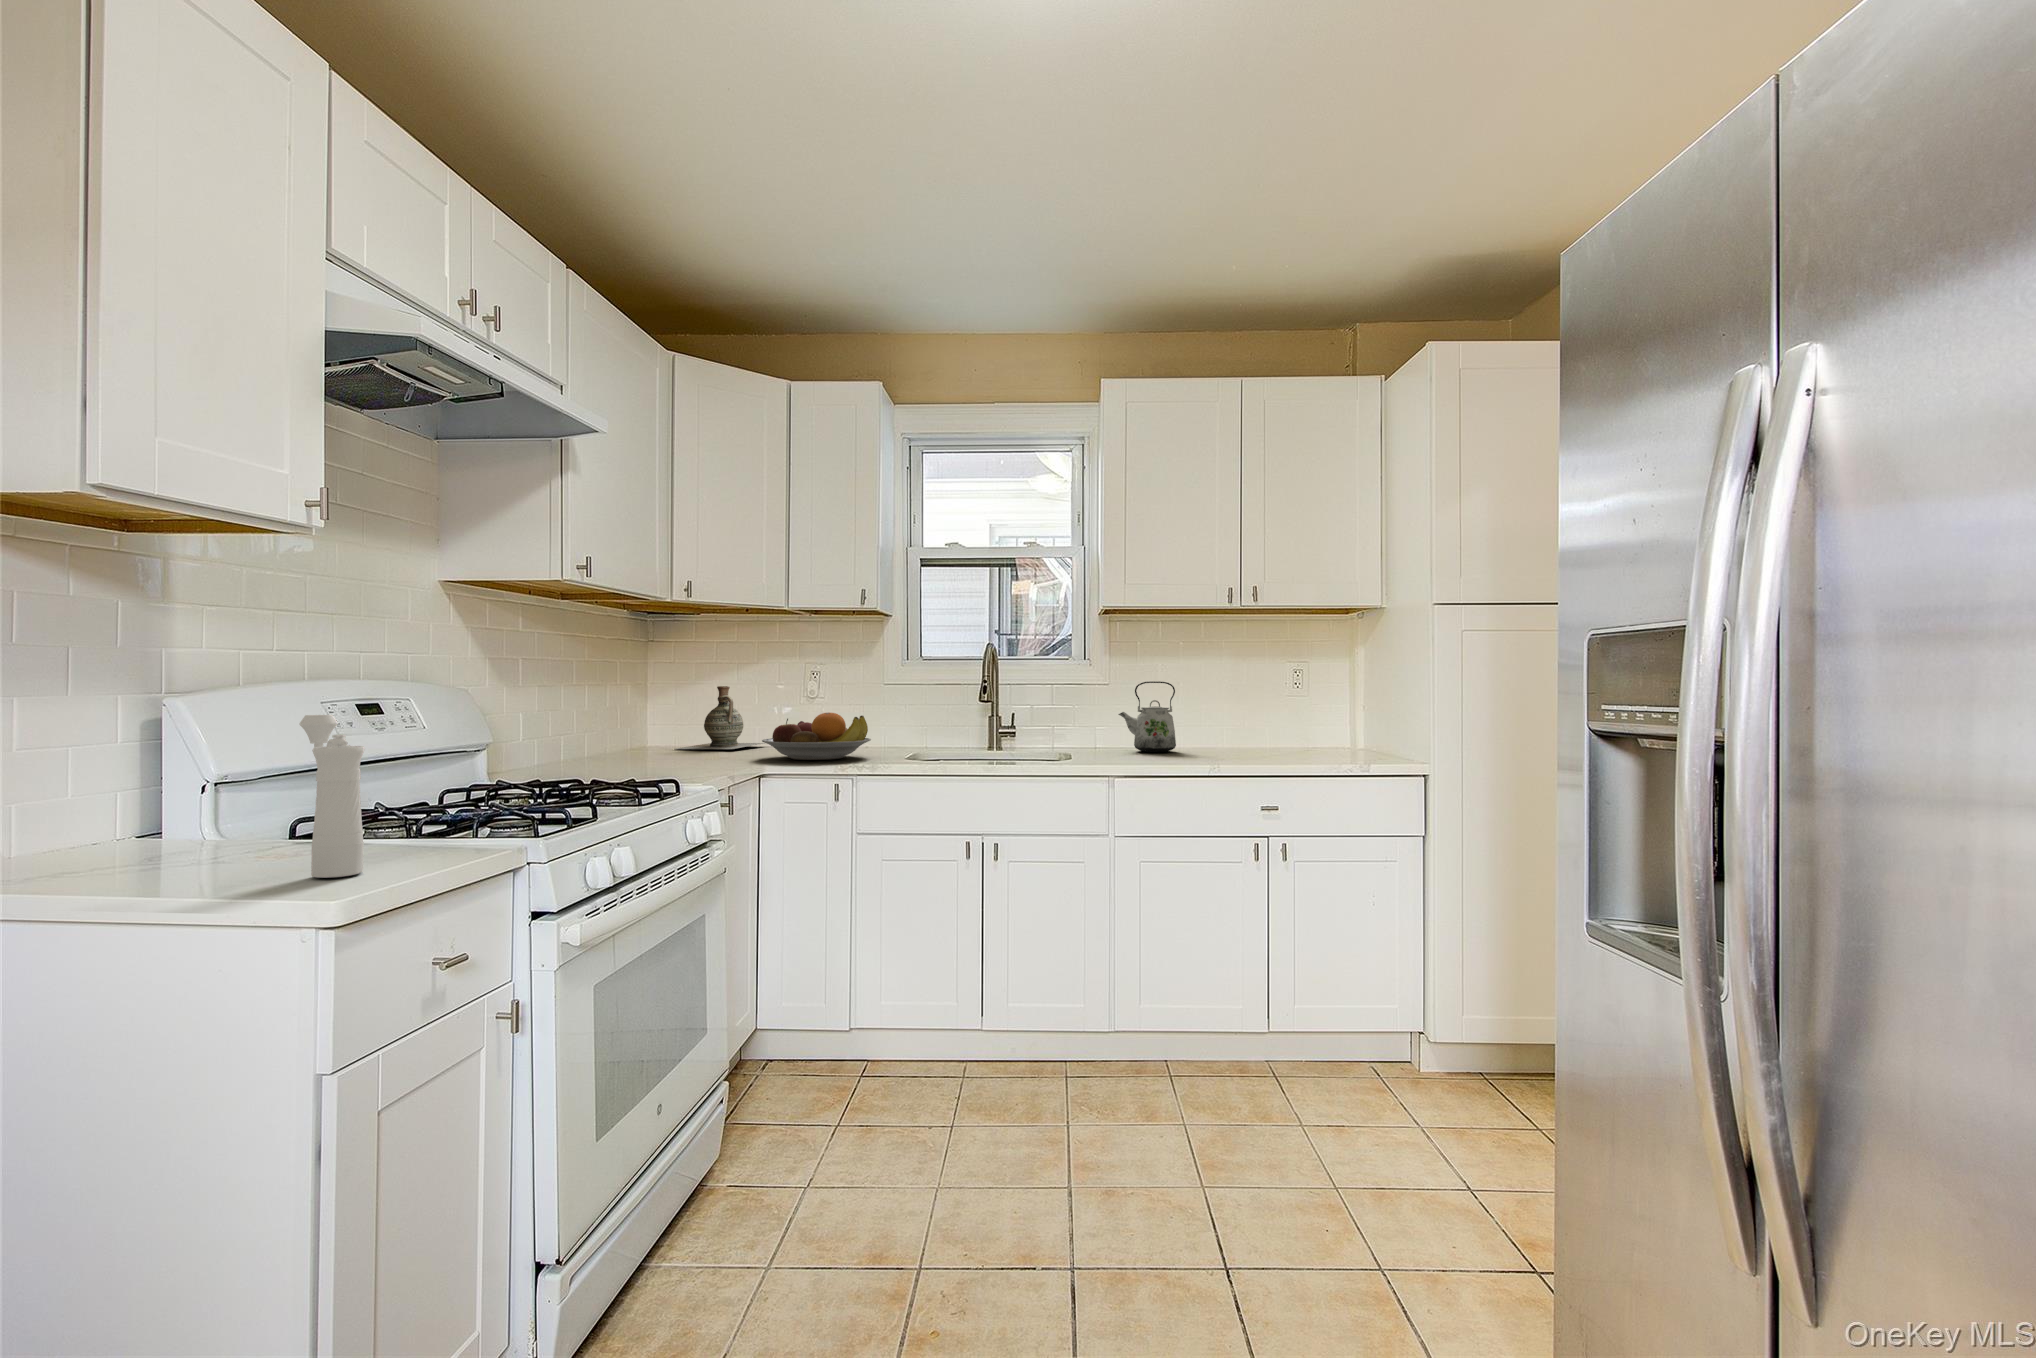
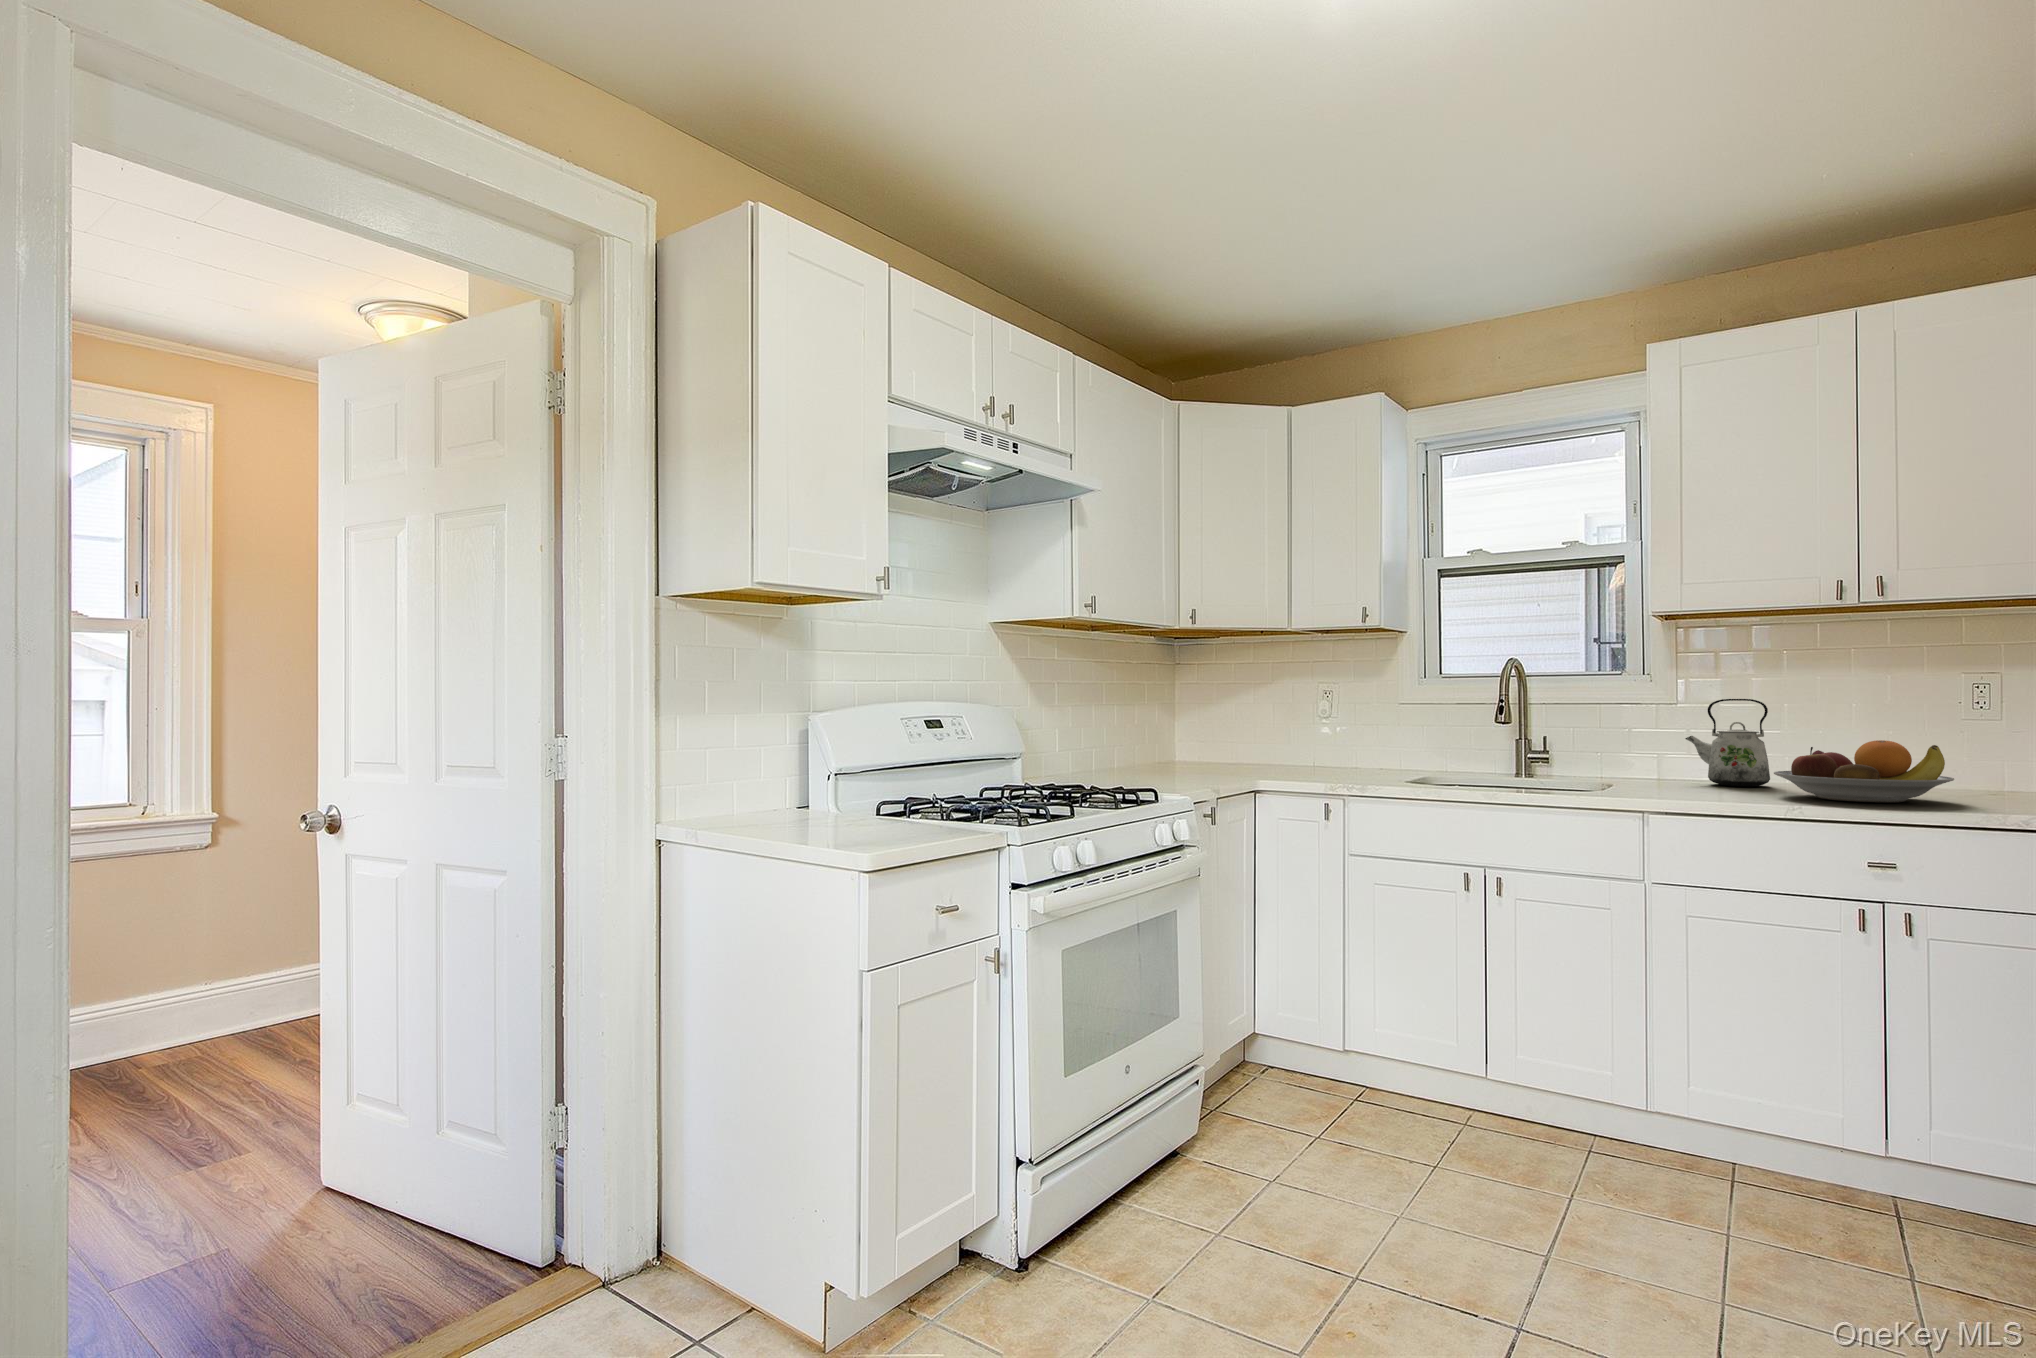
ceramic jug: present [676,686,764,749] -> none [1191,705,1281,765]
fruit bowl: present [762,713,871,760] -> present [1774,740,1954,802]
pepper mill: present [300,715,365,878] -> none [867,728,898,840]

